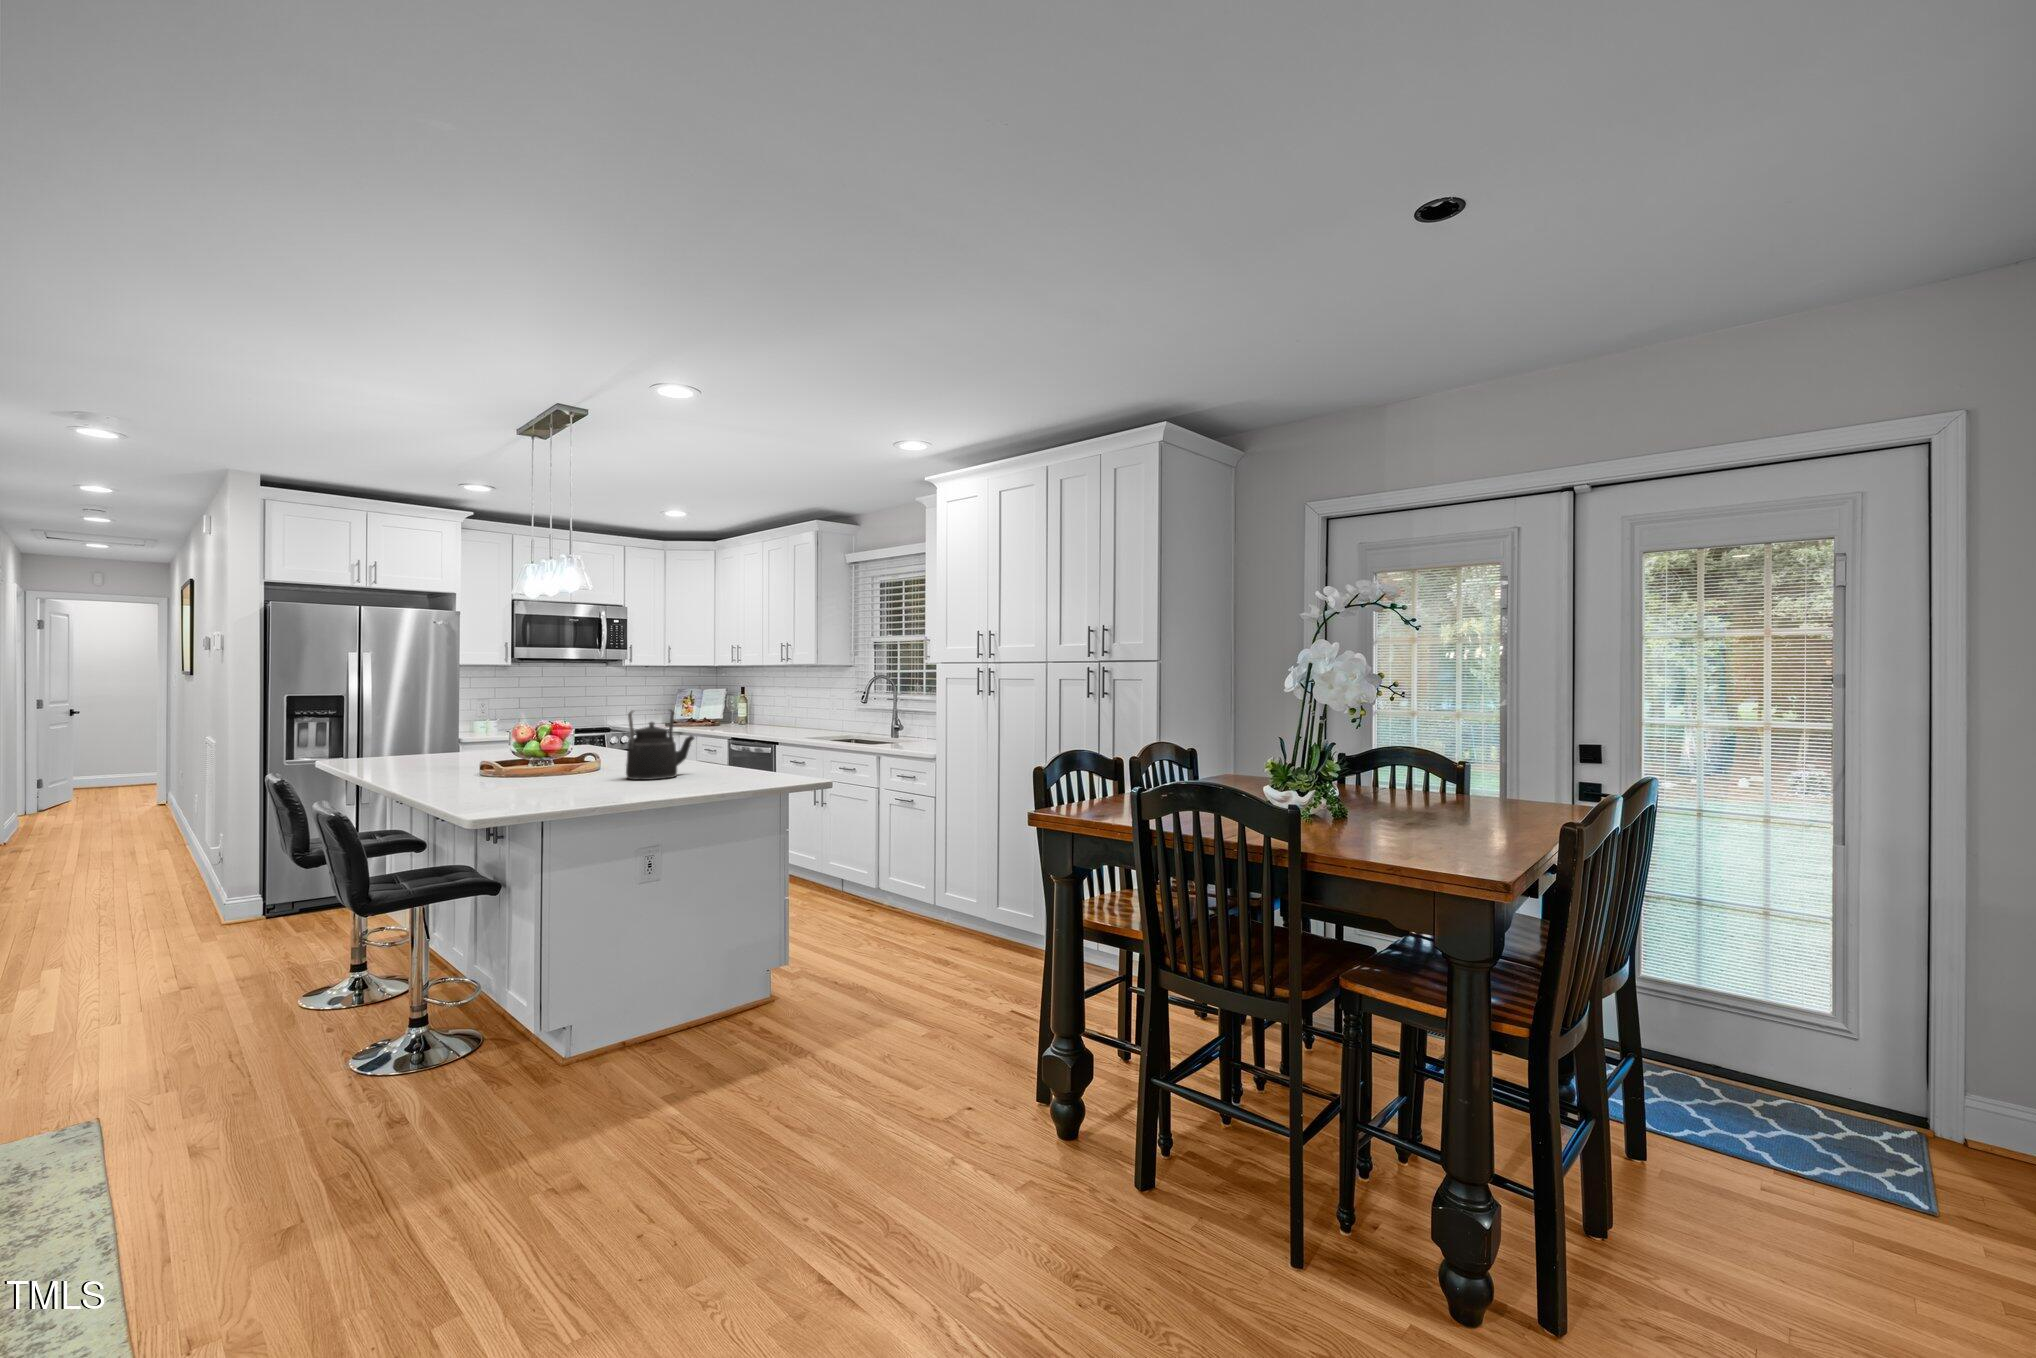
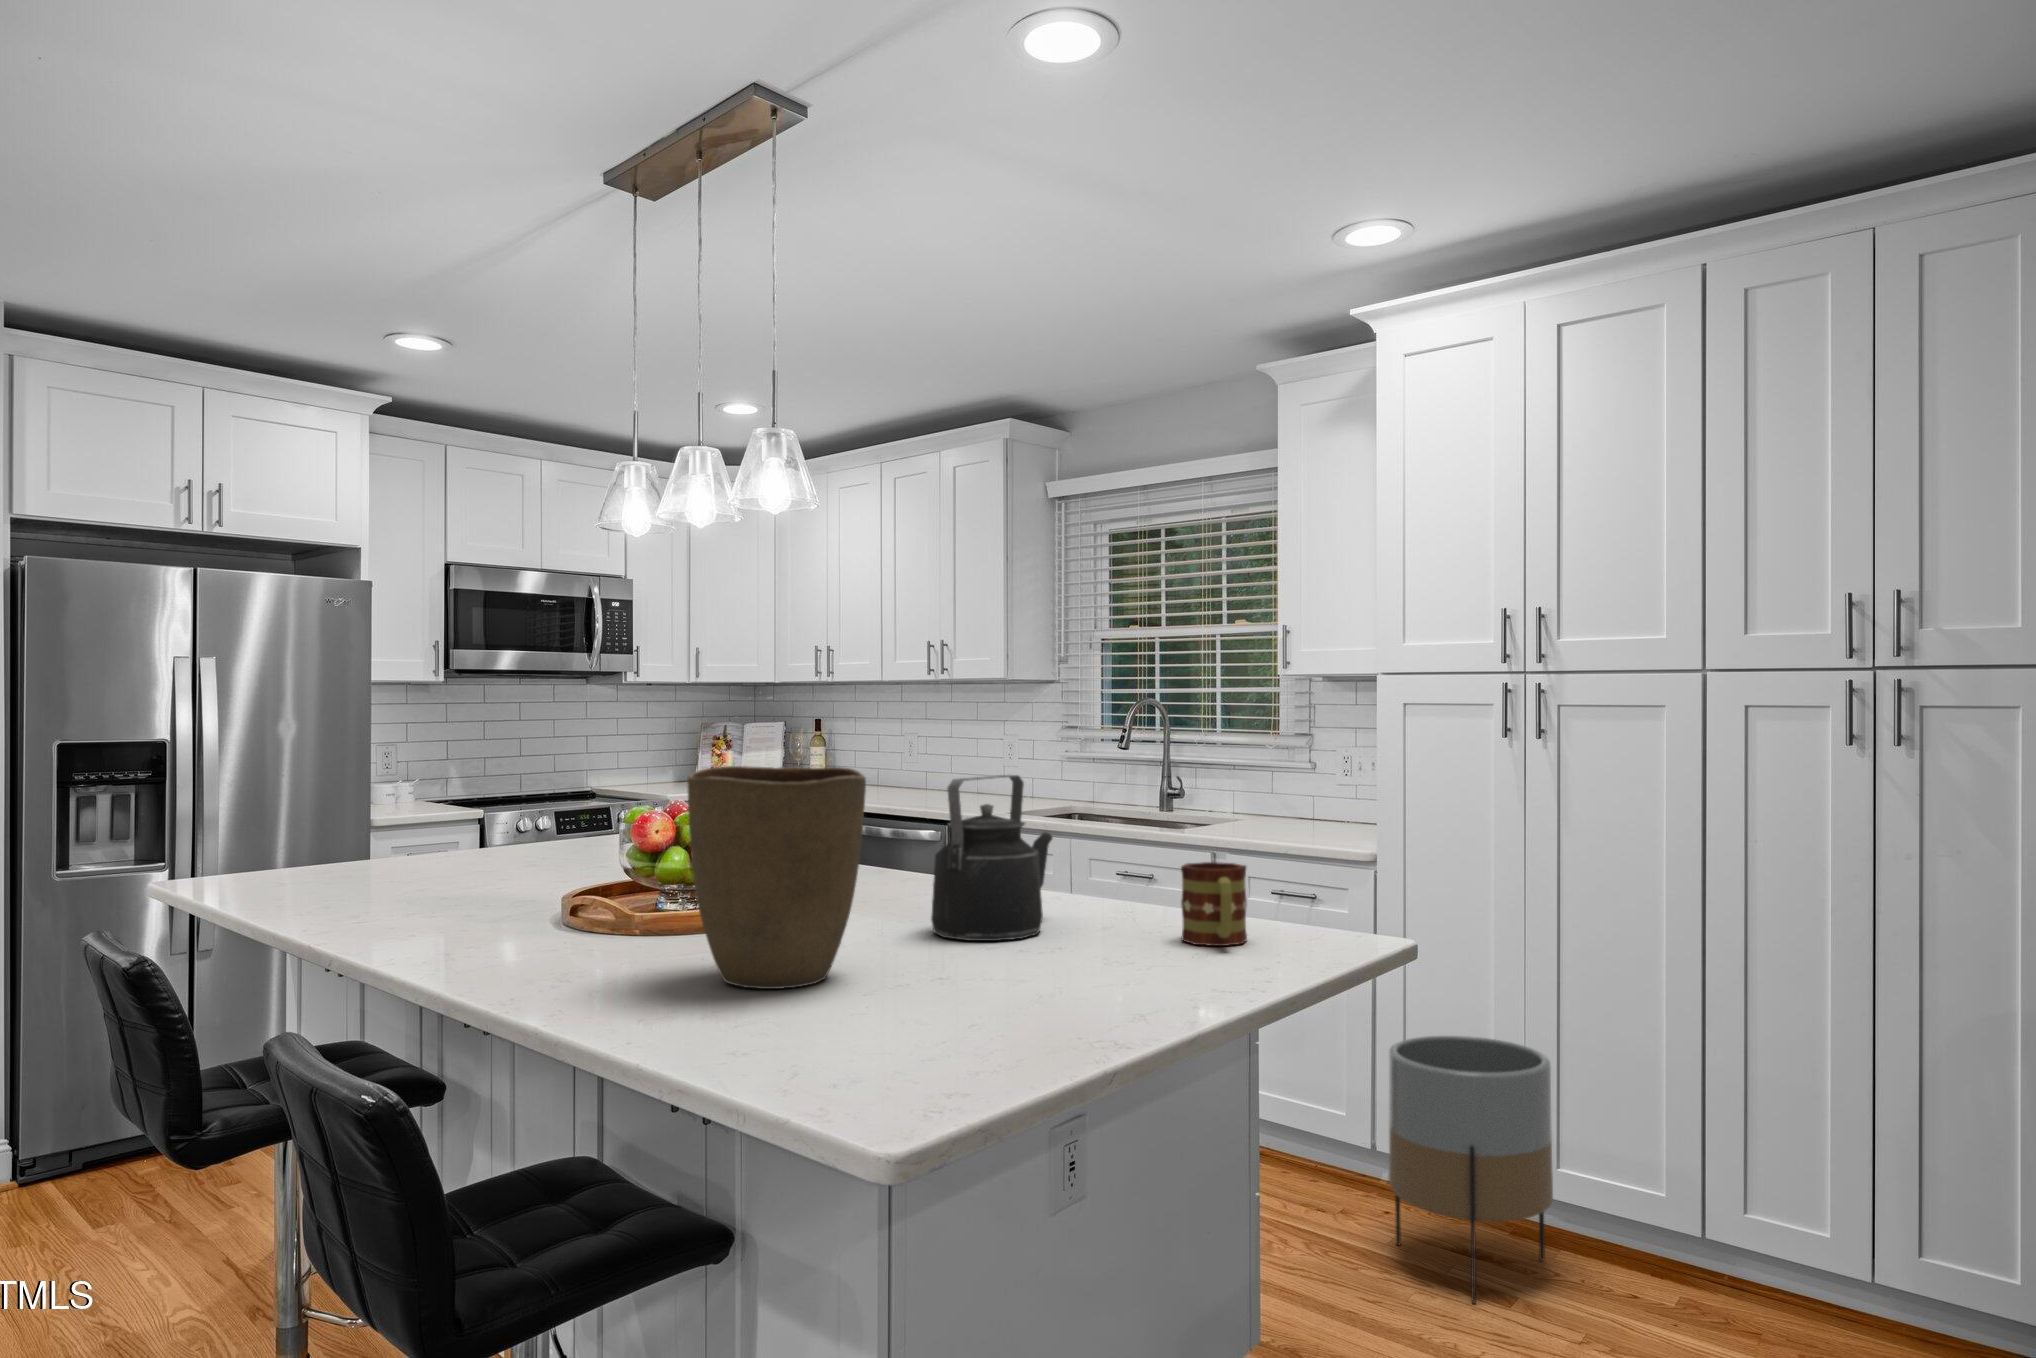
vase: none [483,703,565,792] -> present [687,766,866,989]
mug: none [724,747,753,781] -> present [1181,862,1247,946]
planter: none [908,841,985,961] -> present [1389,1036,1553,1303]

